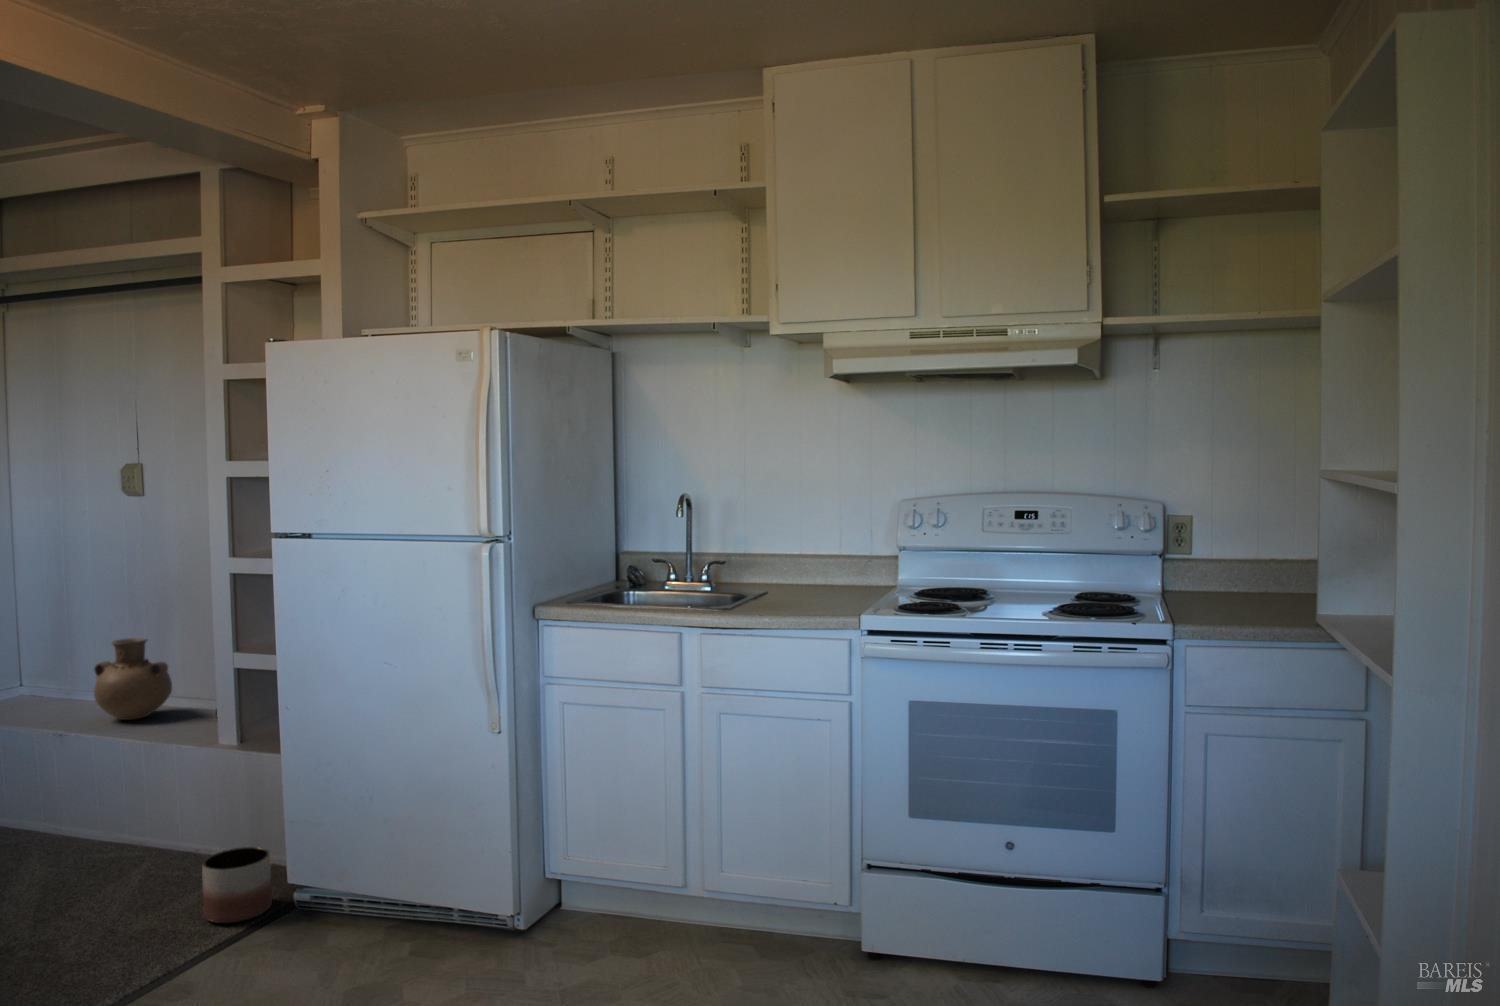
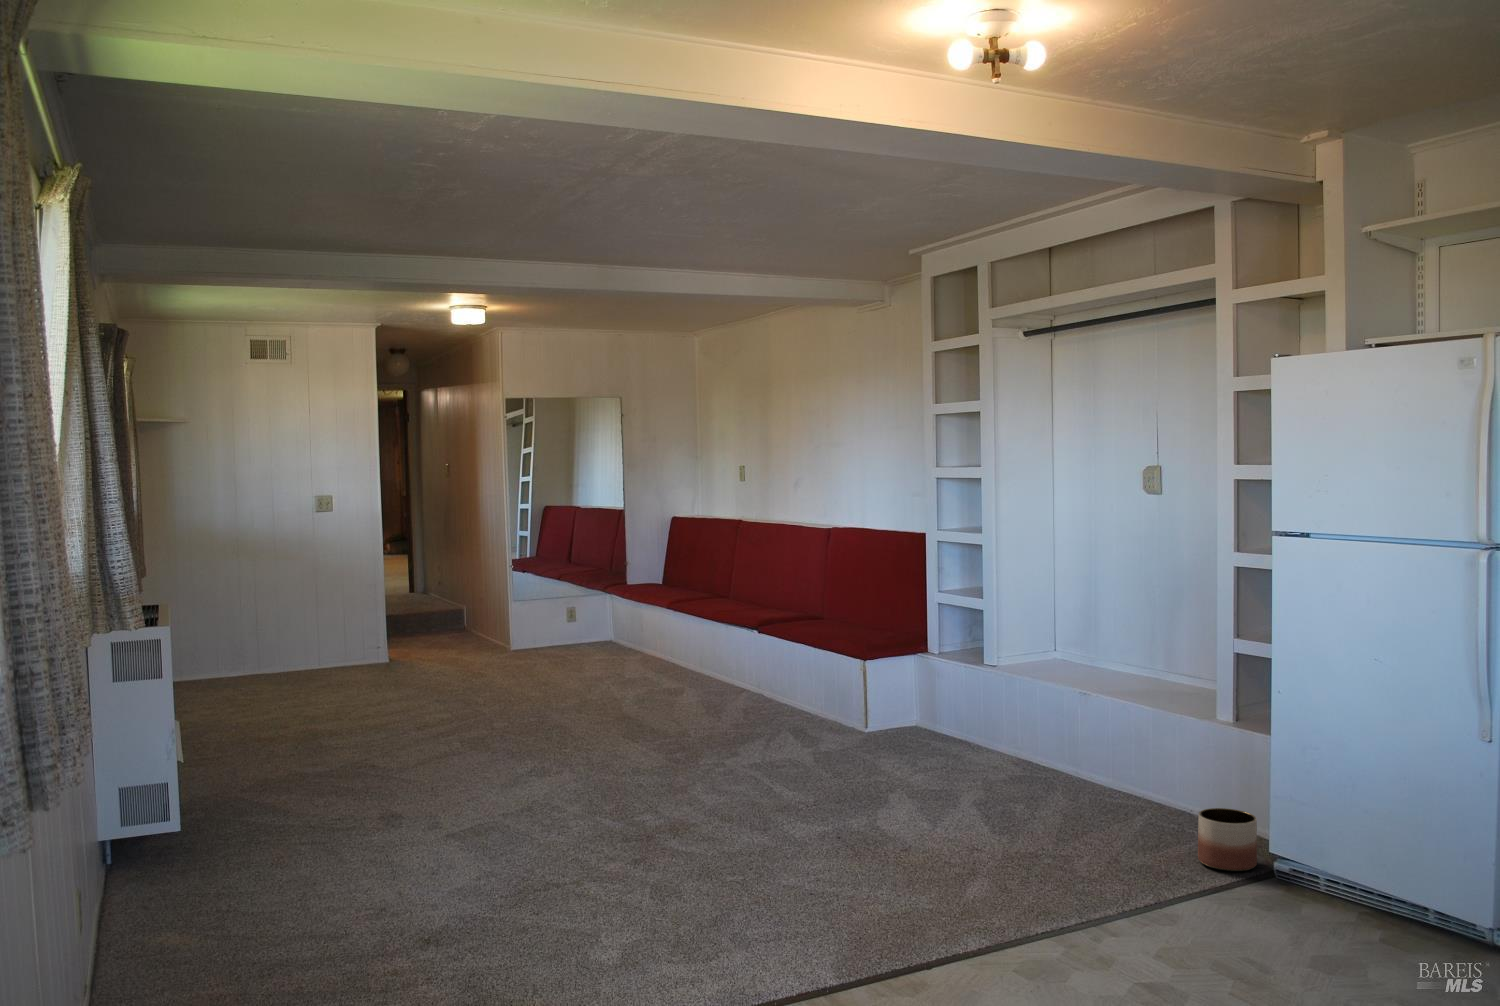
vase: present [94,638,172,720] -> none [1116,618,1178,689]

